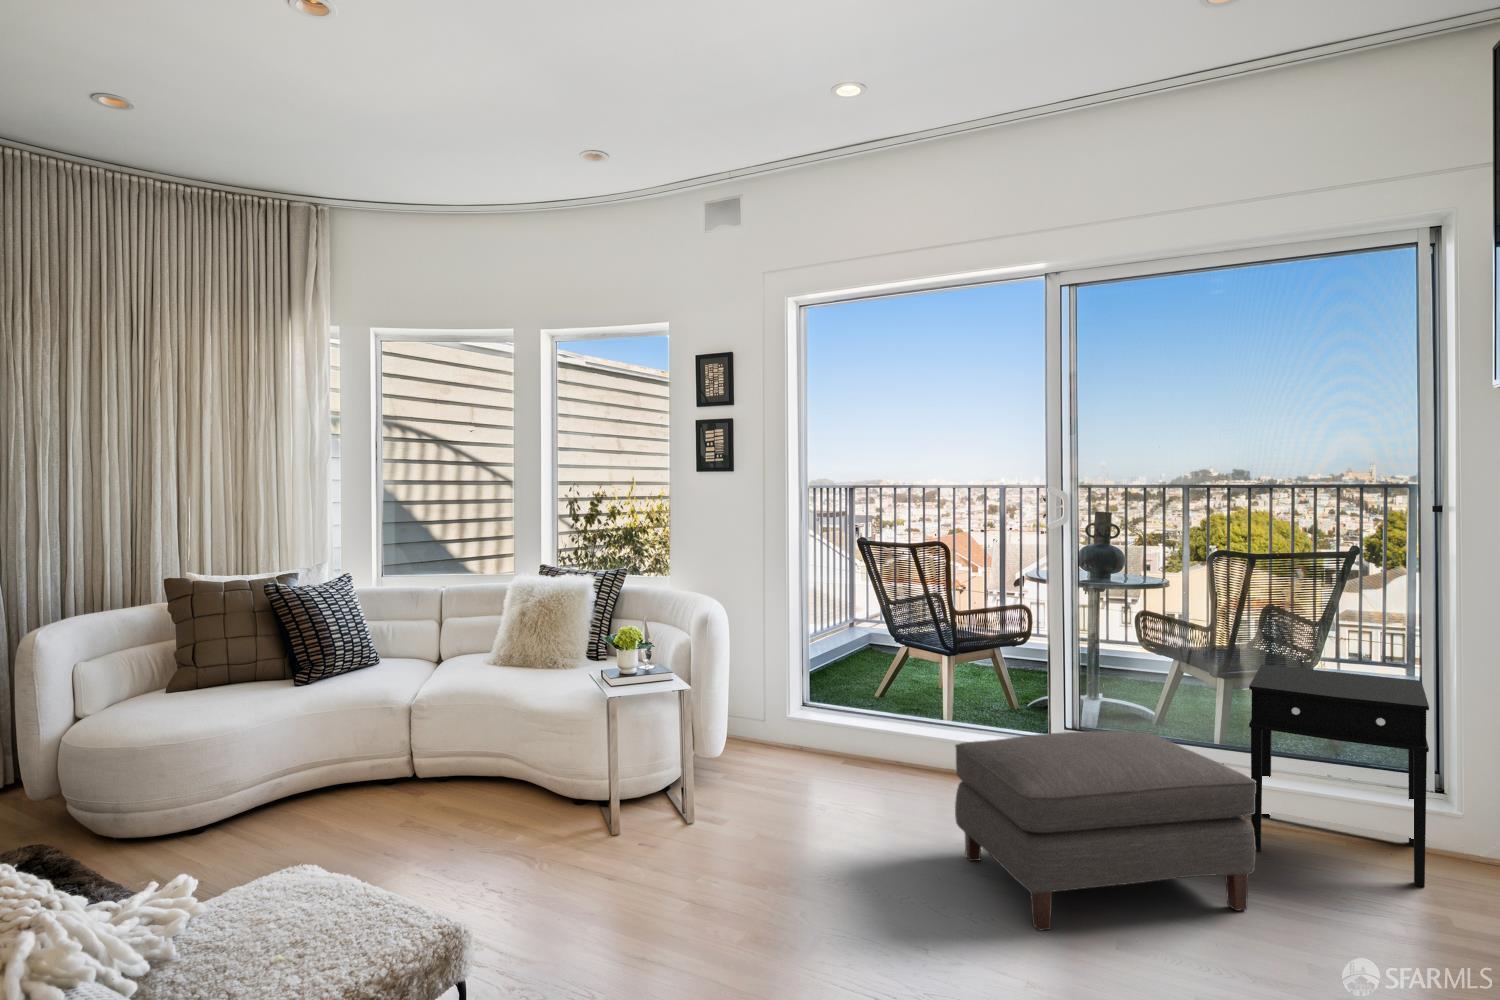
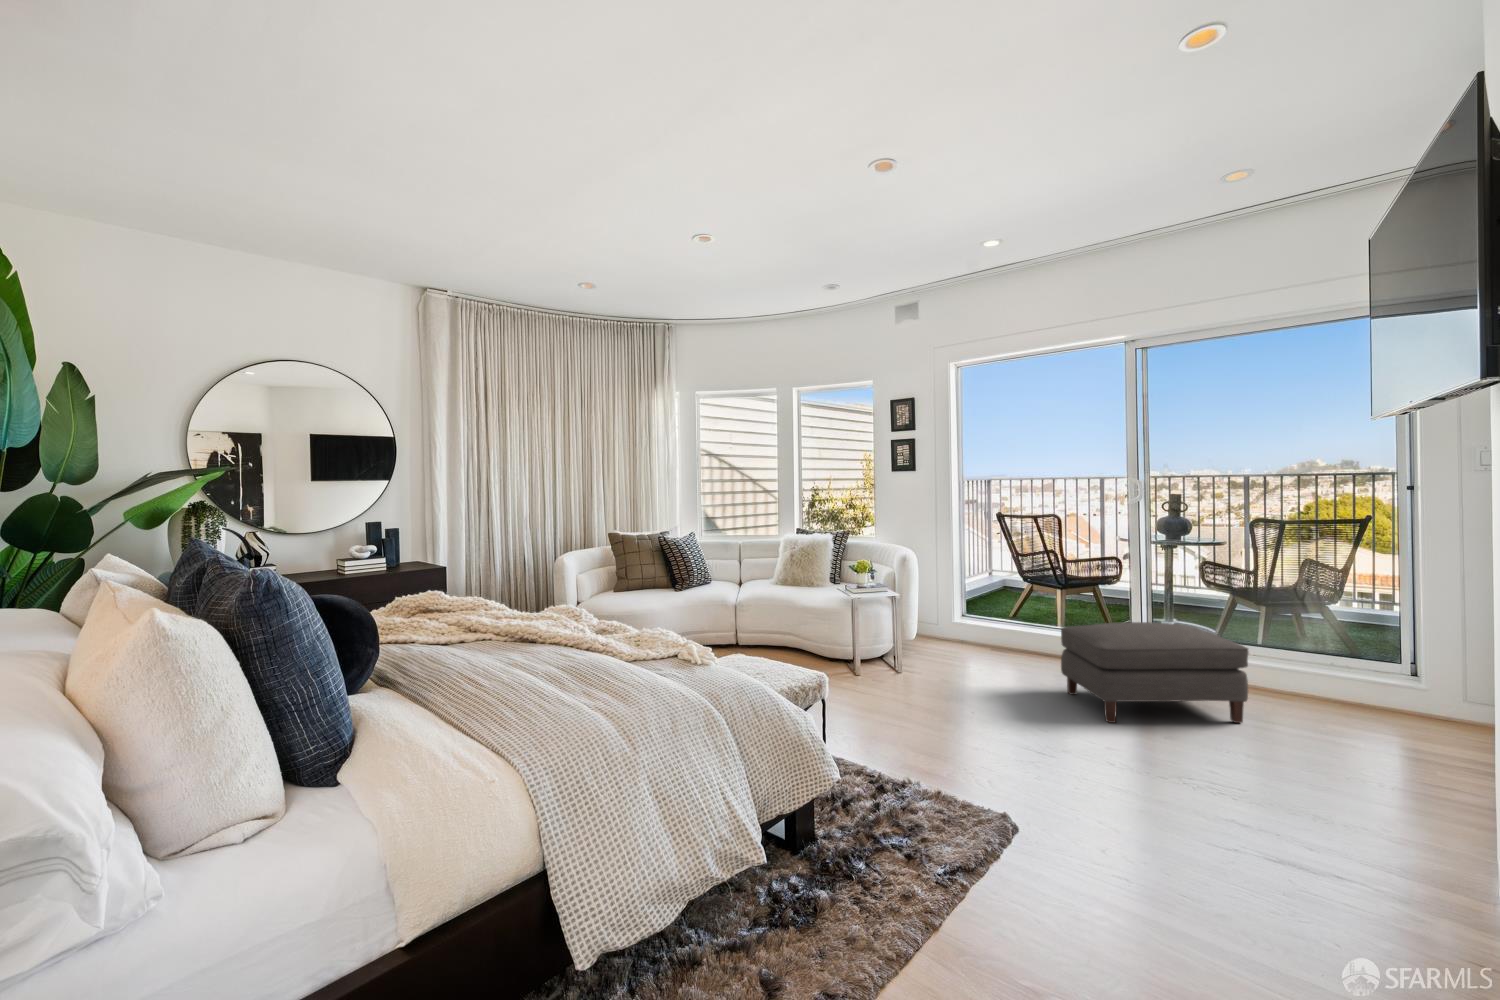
side table: present [1249,665,1429,887] -> none [1256,590,1384,722]

